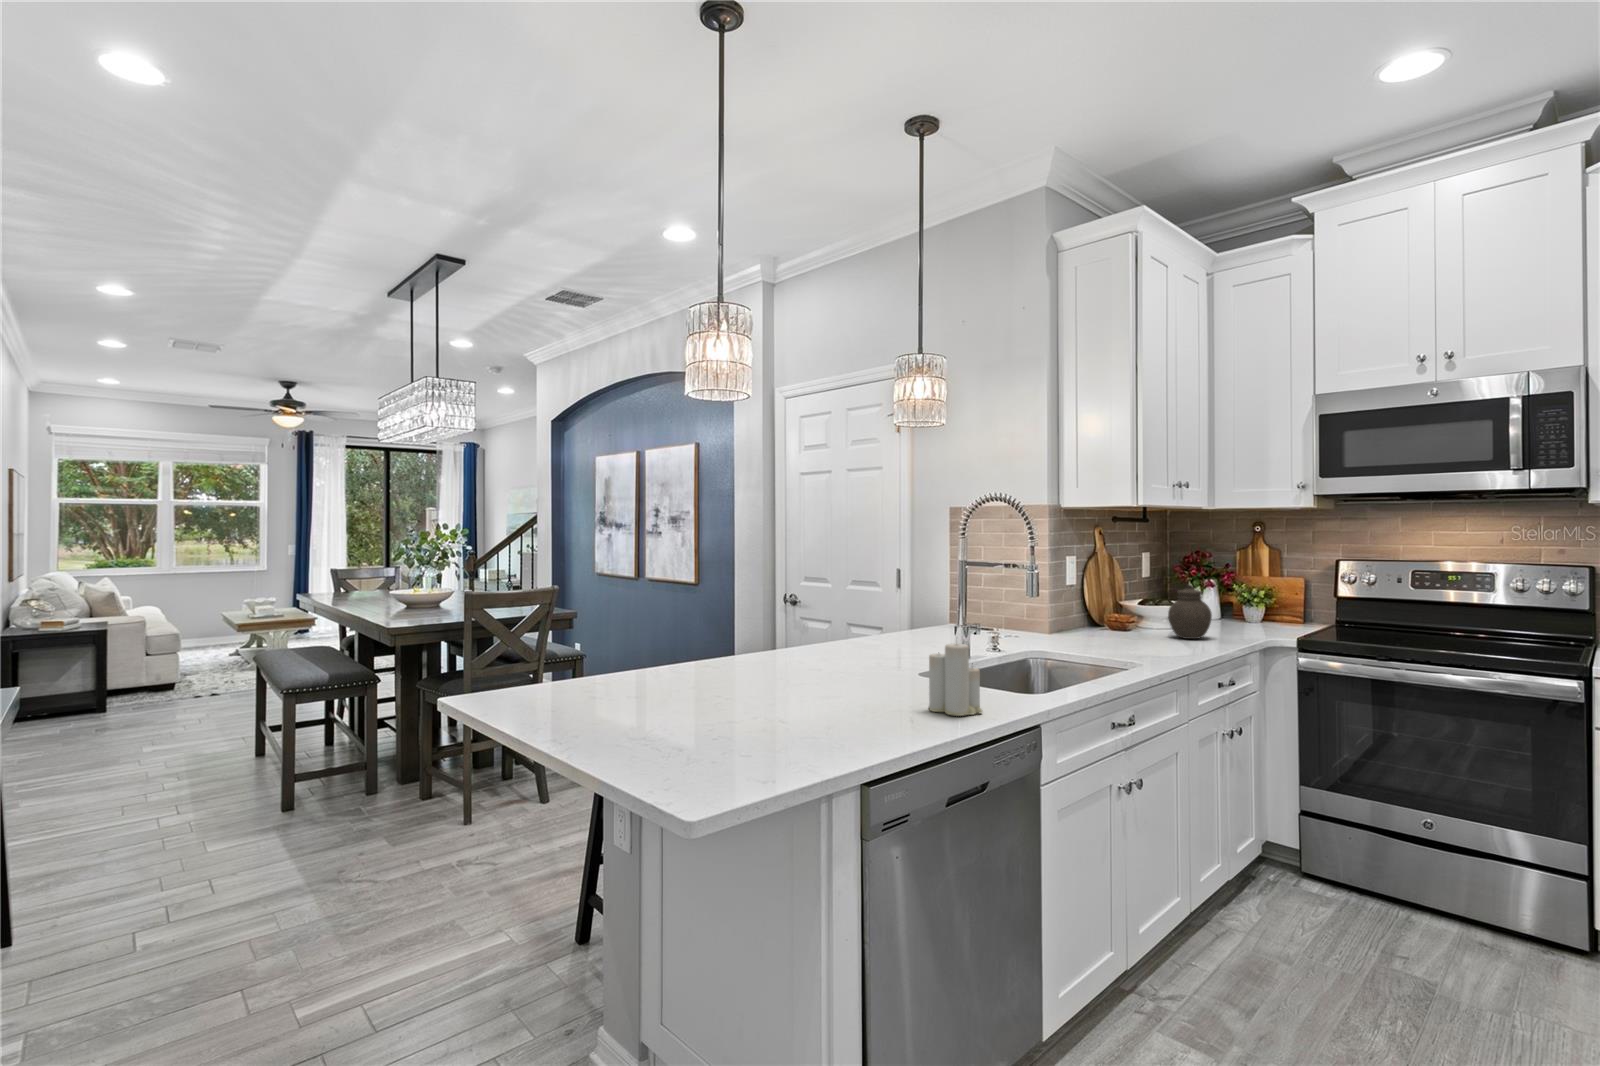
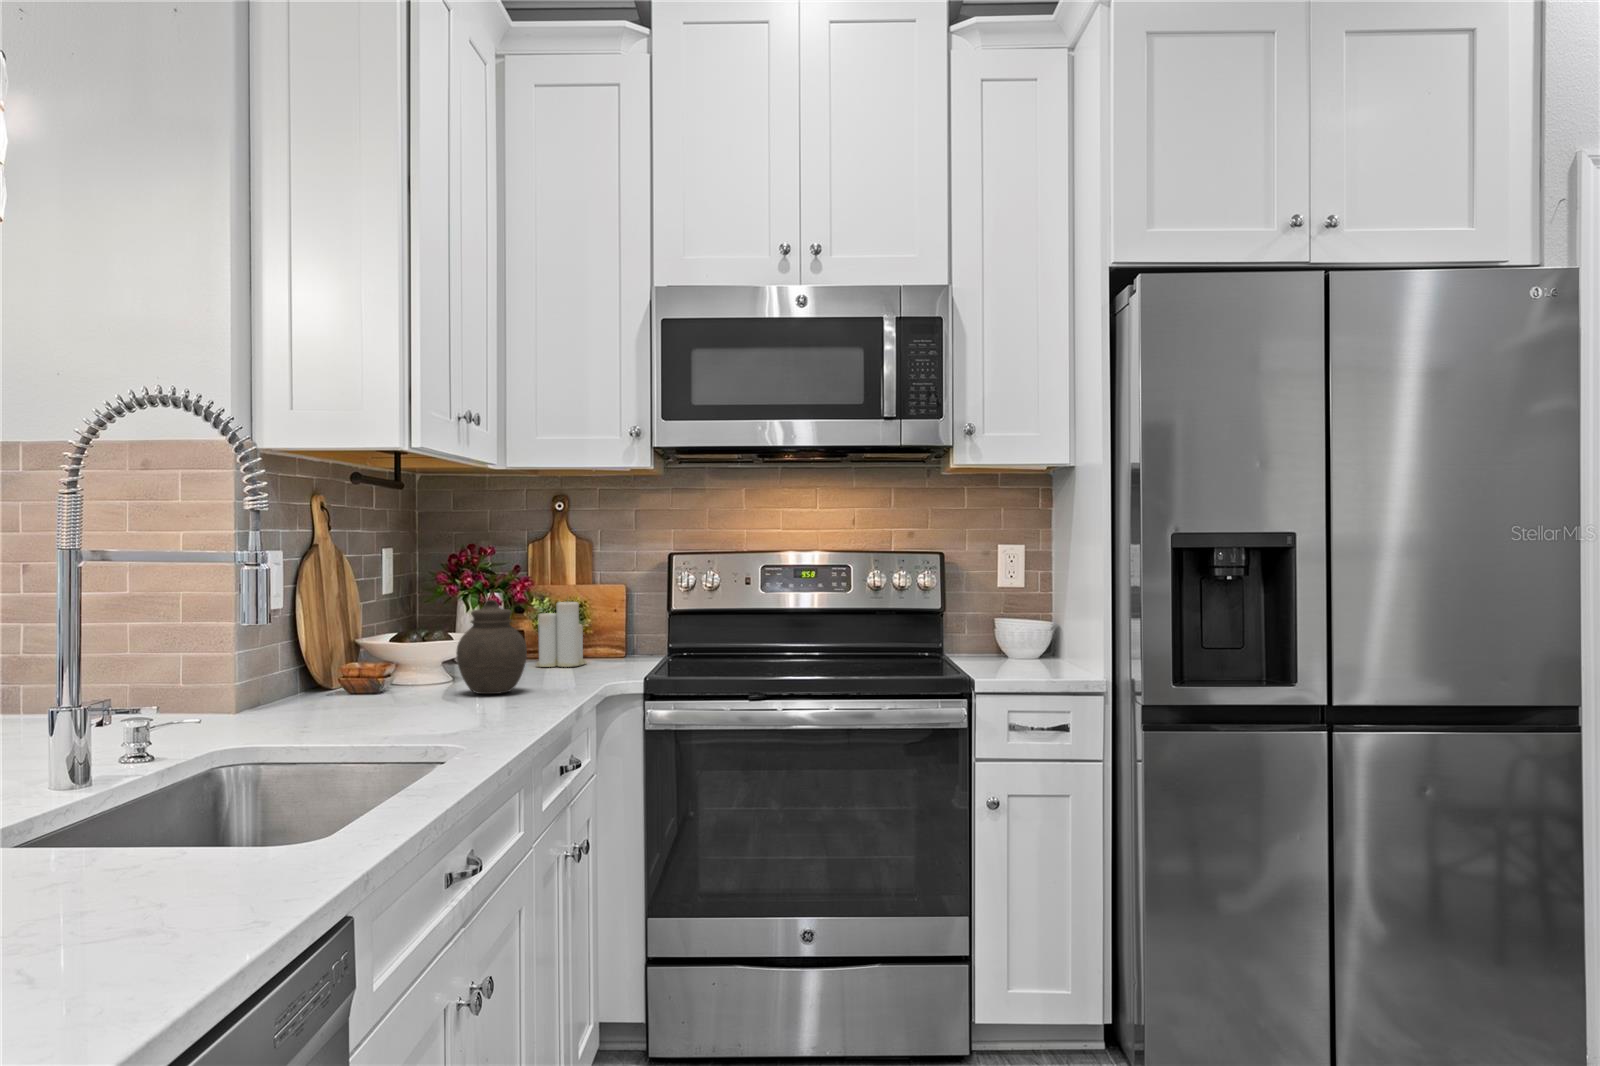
candle: present [929,643,982,716] -> present [536,602,587,667]

